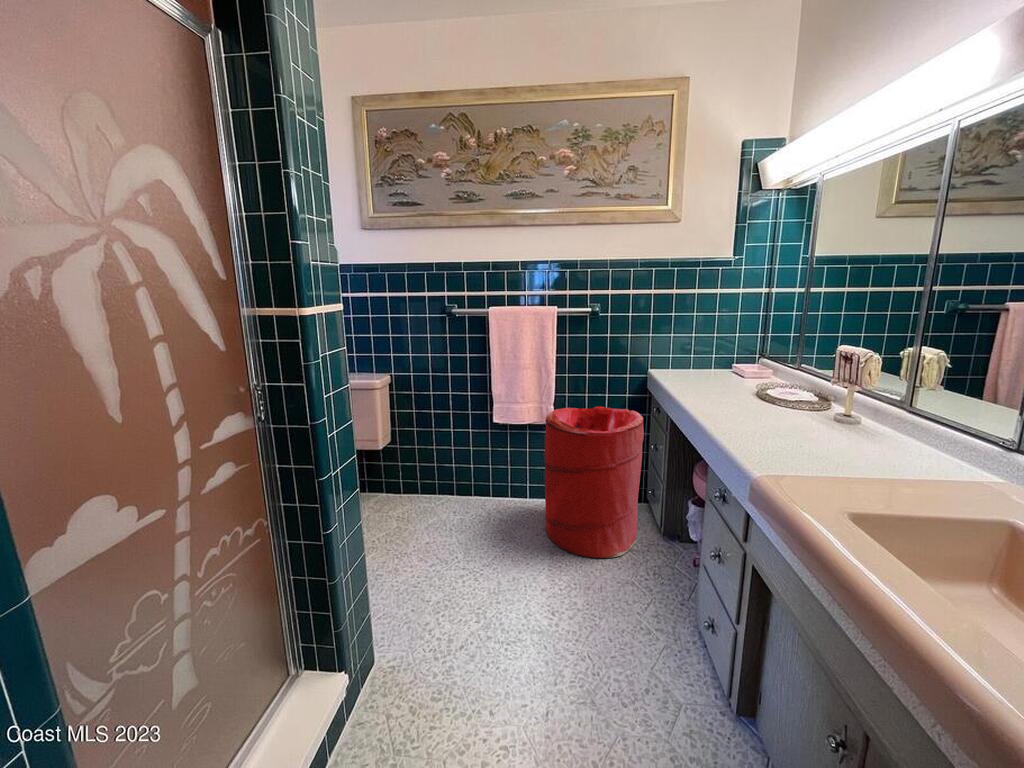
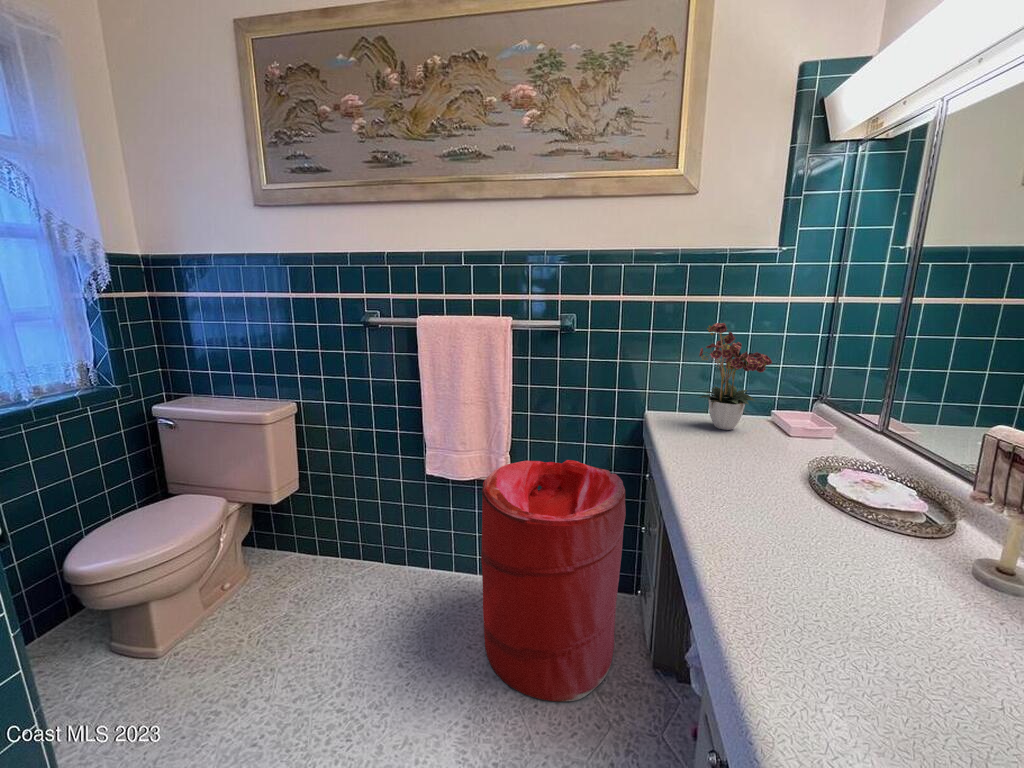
flower arrangement: none [684,303,737,377] -> present [699,323,772,430]

